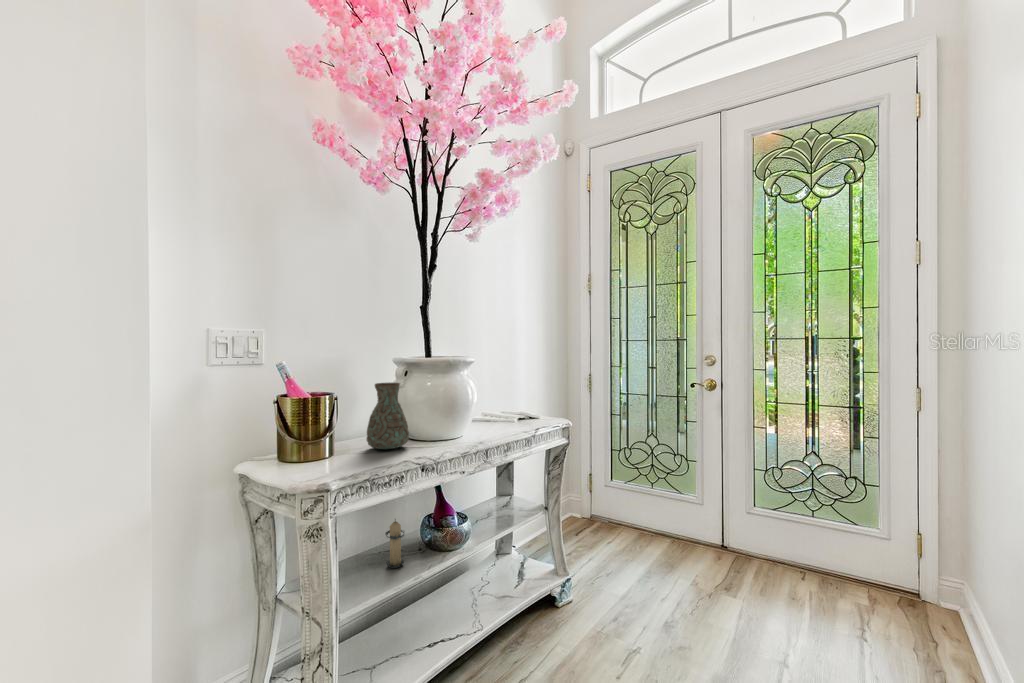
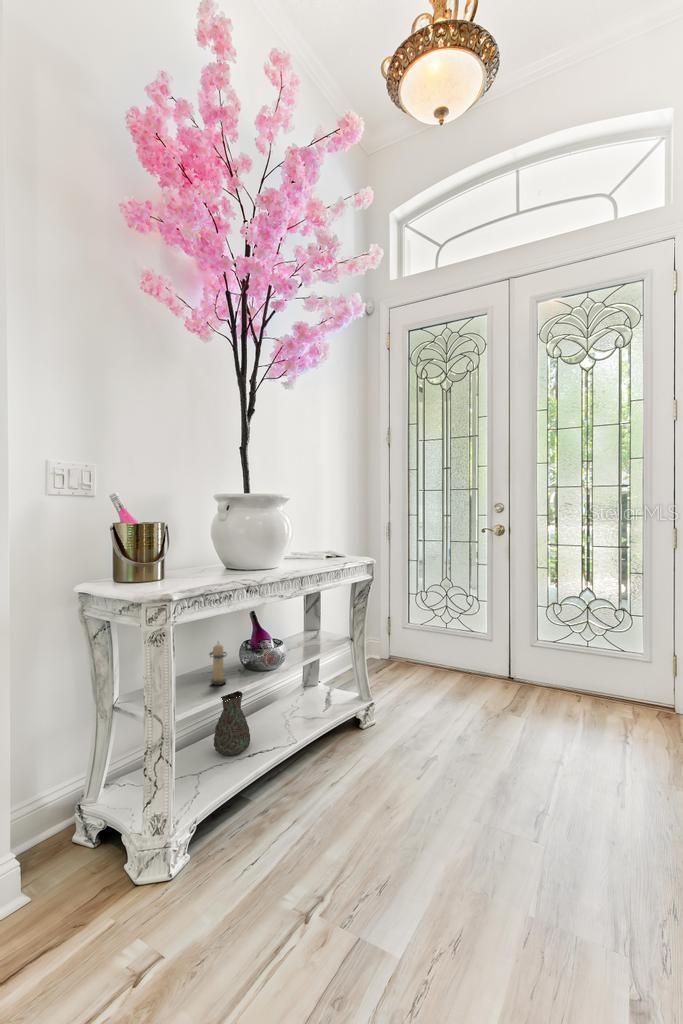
decorative vase: present [367,383,409,449] -> present [214,691,250,755]

